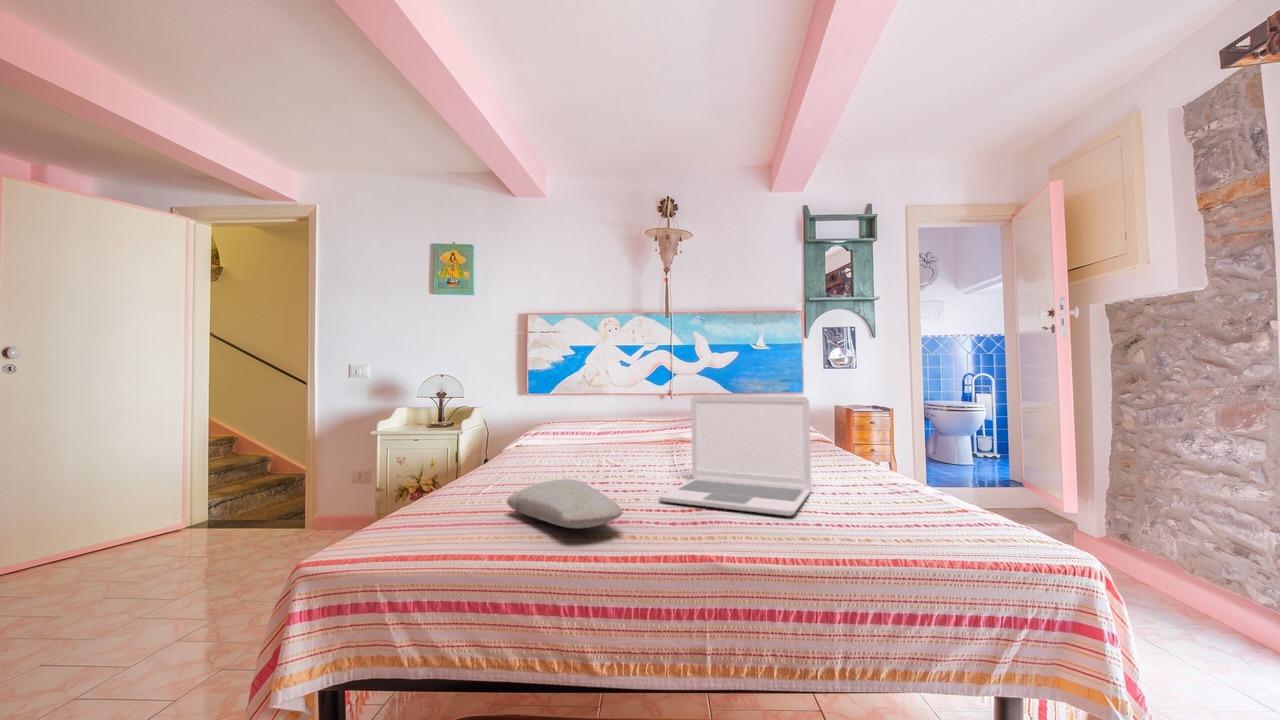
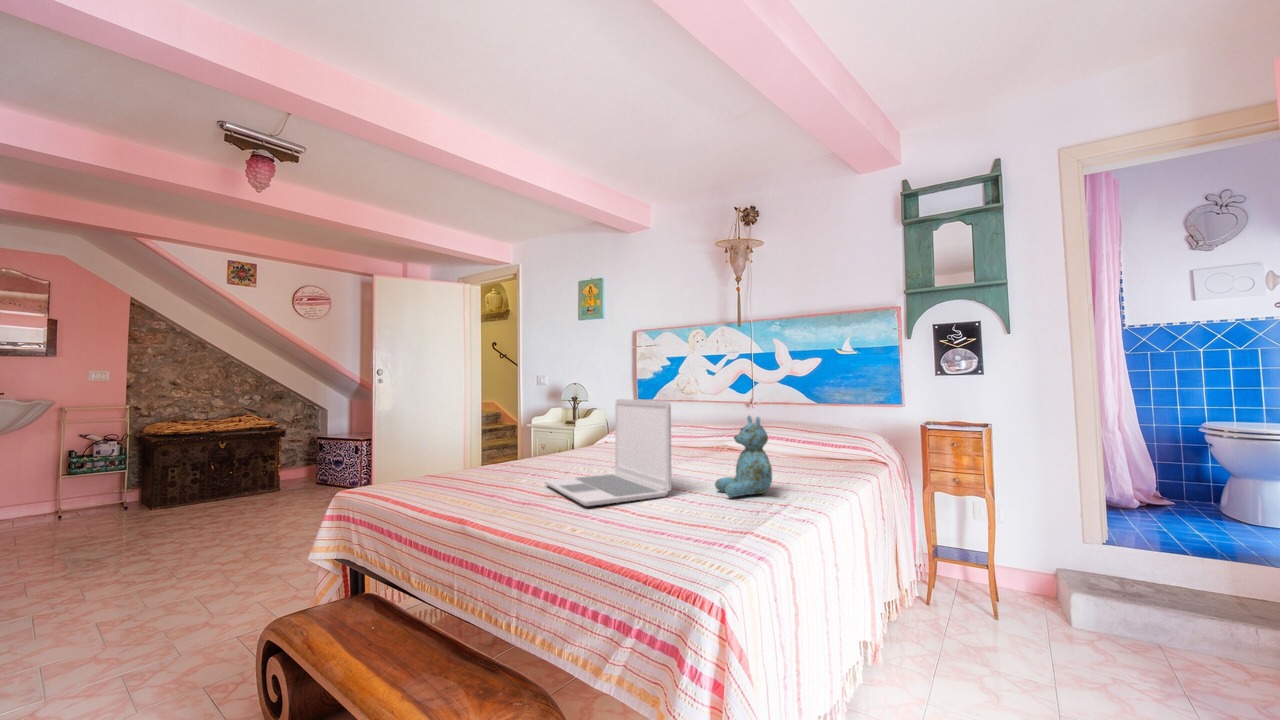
stuffed bear: none [823,408,886,486] -> present [715,416,772,497]
pillow: present [507,479,623,528] -> none [415,458,505,490]

